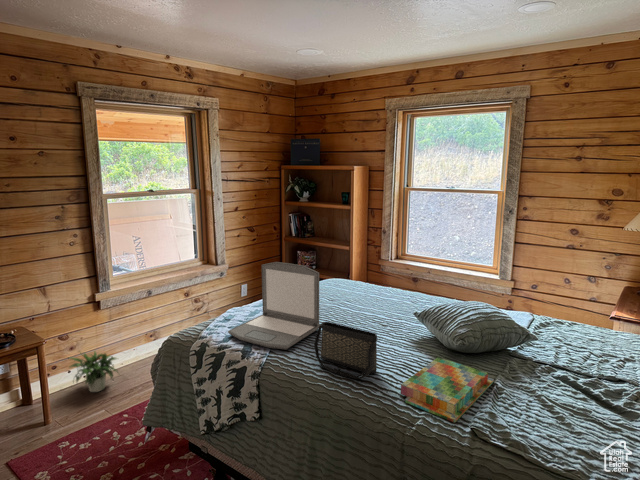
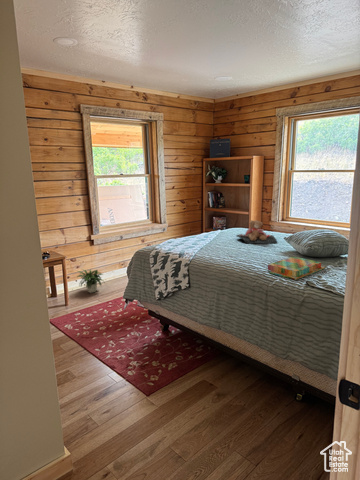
laptop: present [228,262,320,350] -> none [171,208,225,254]
teddy bear: none [336,277,401,317] -> present [237,220,277,243]
handbag: present [314,322,377,379] -> none [220,236,256,265]

